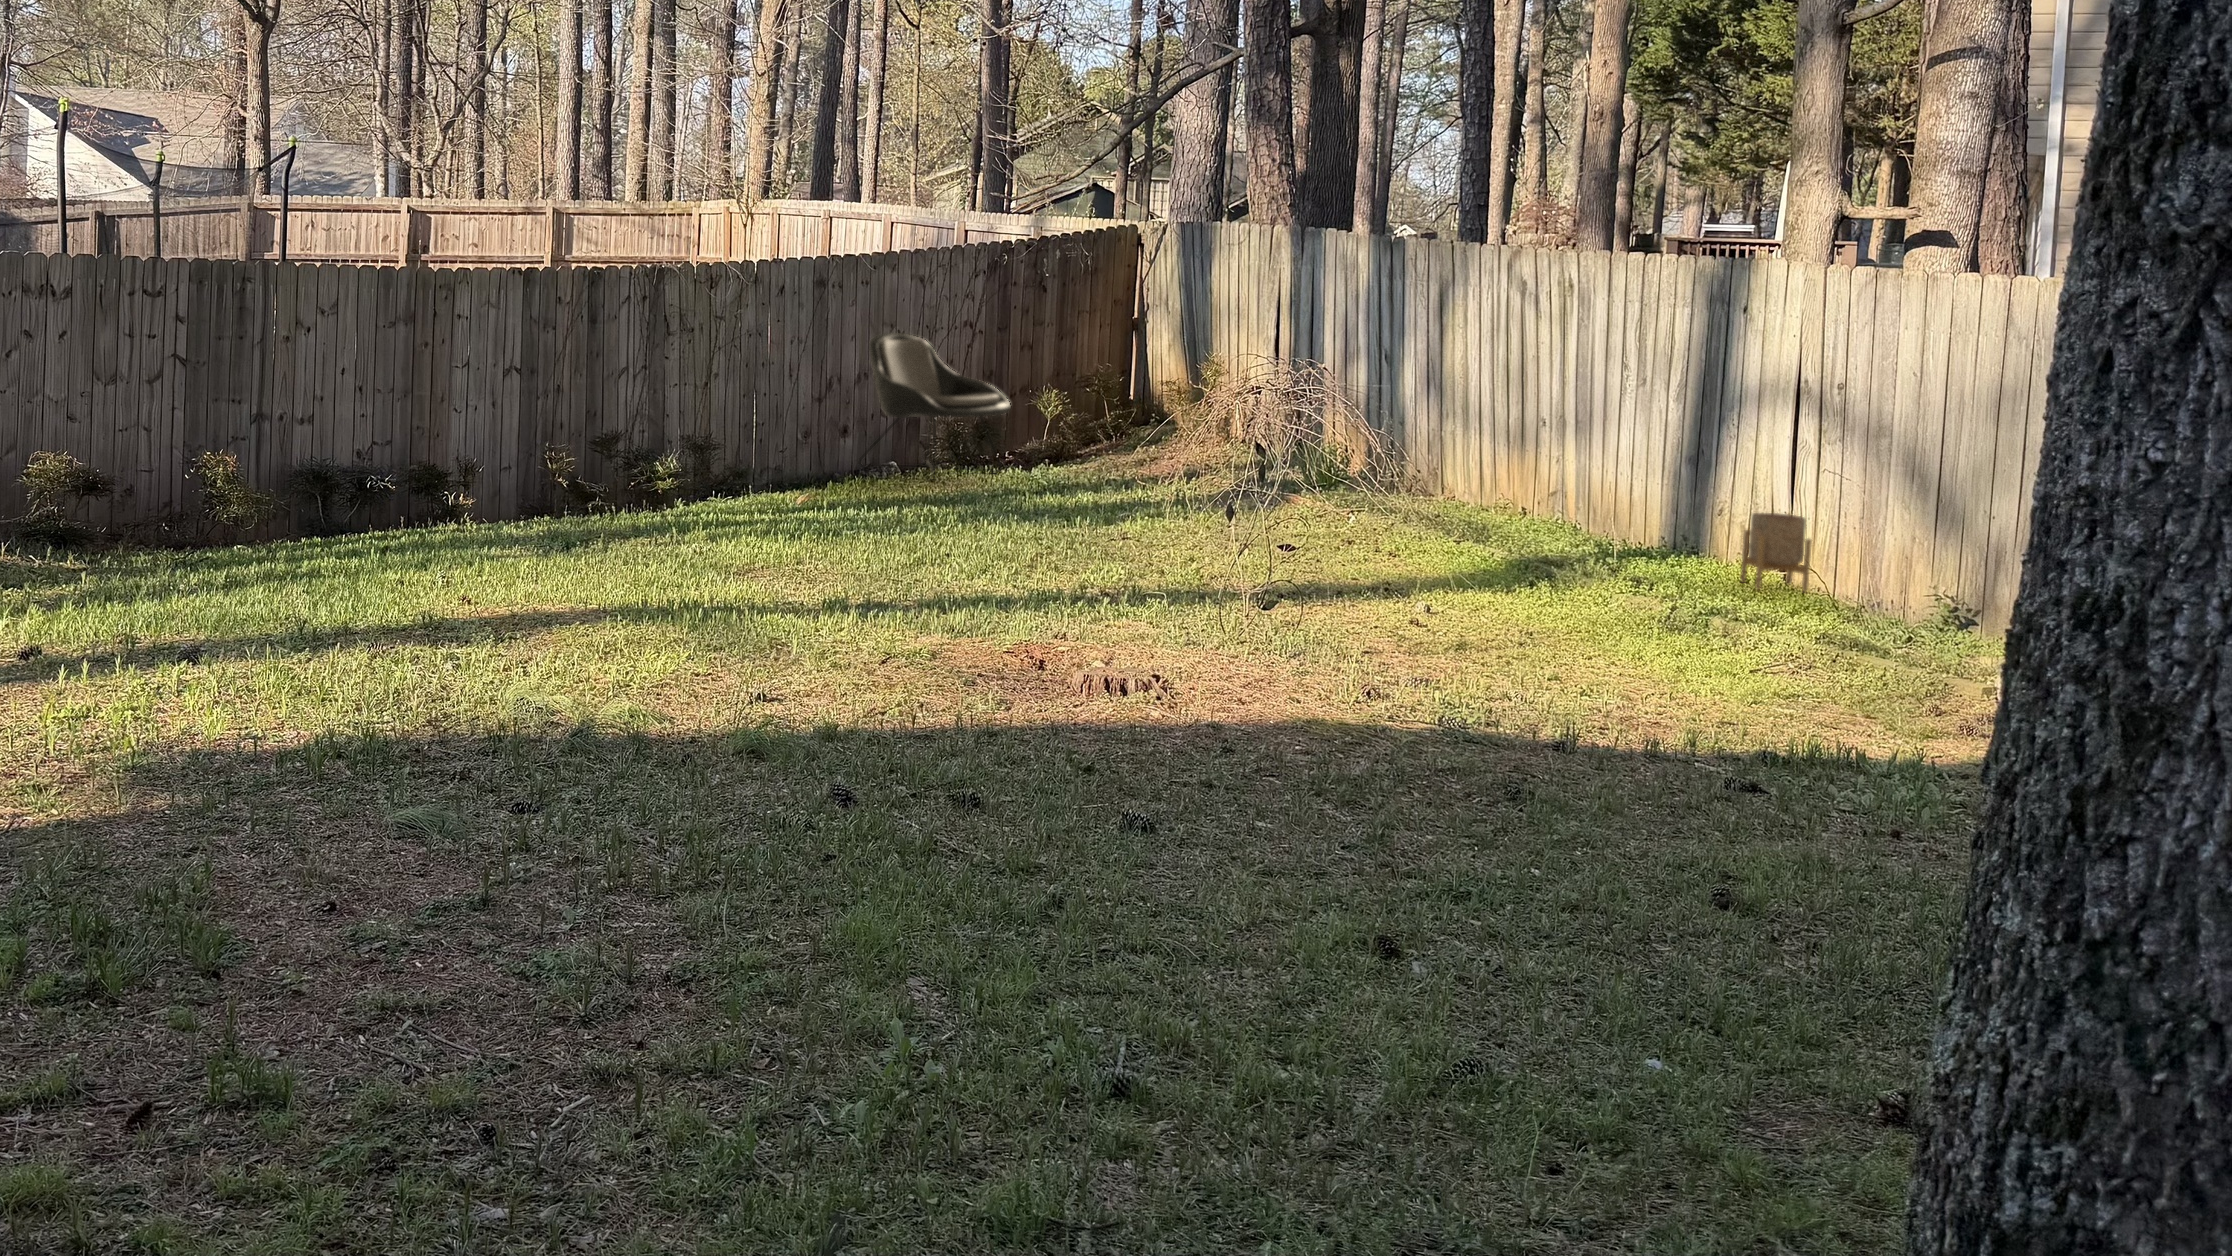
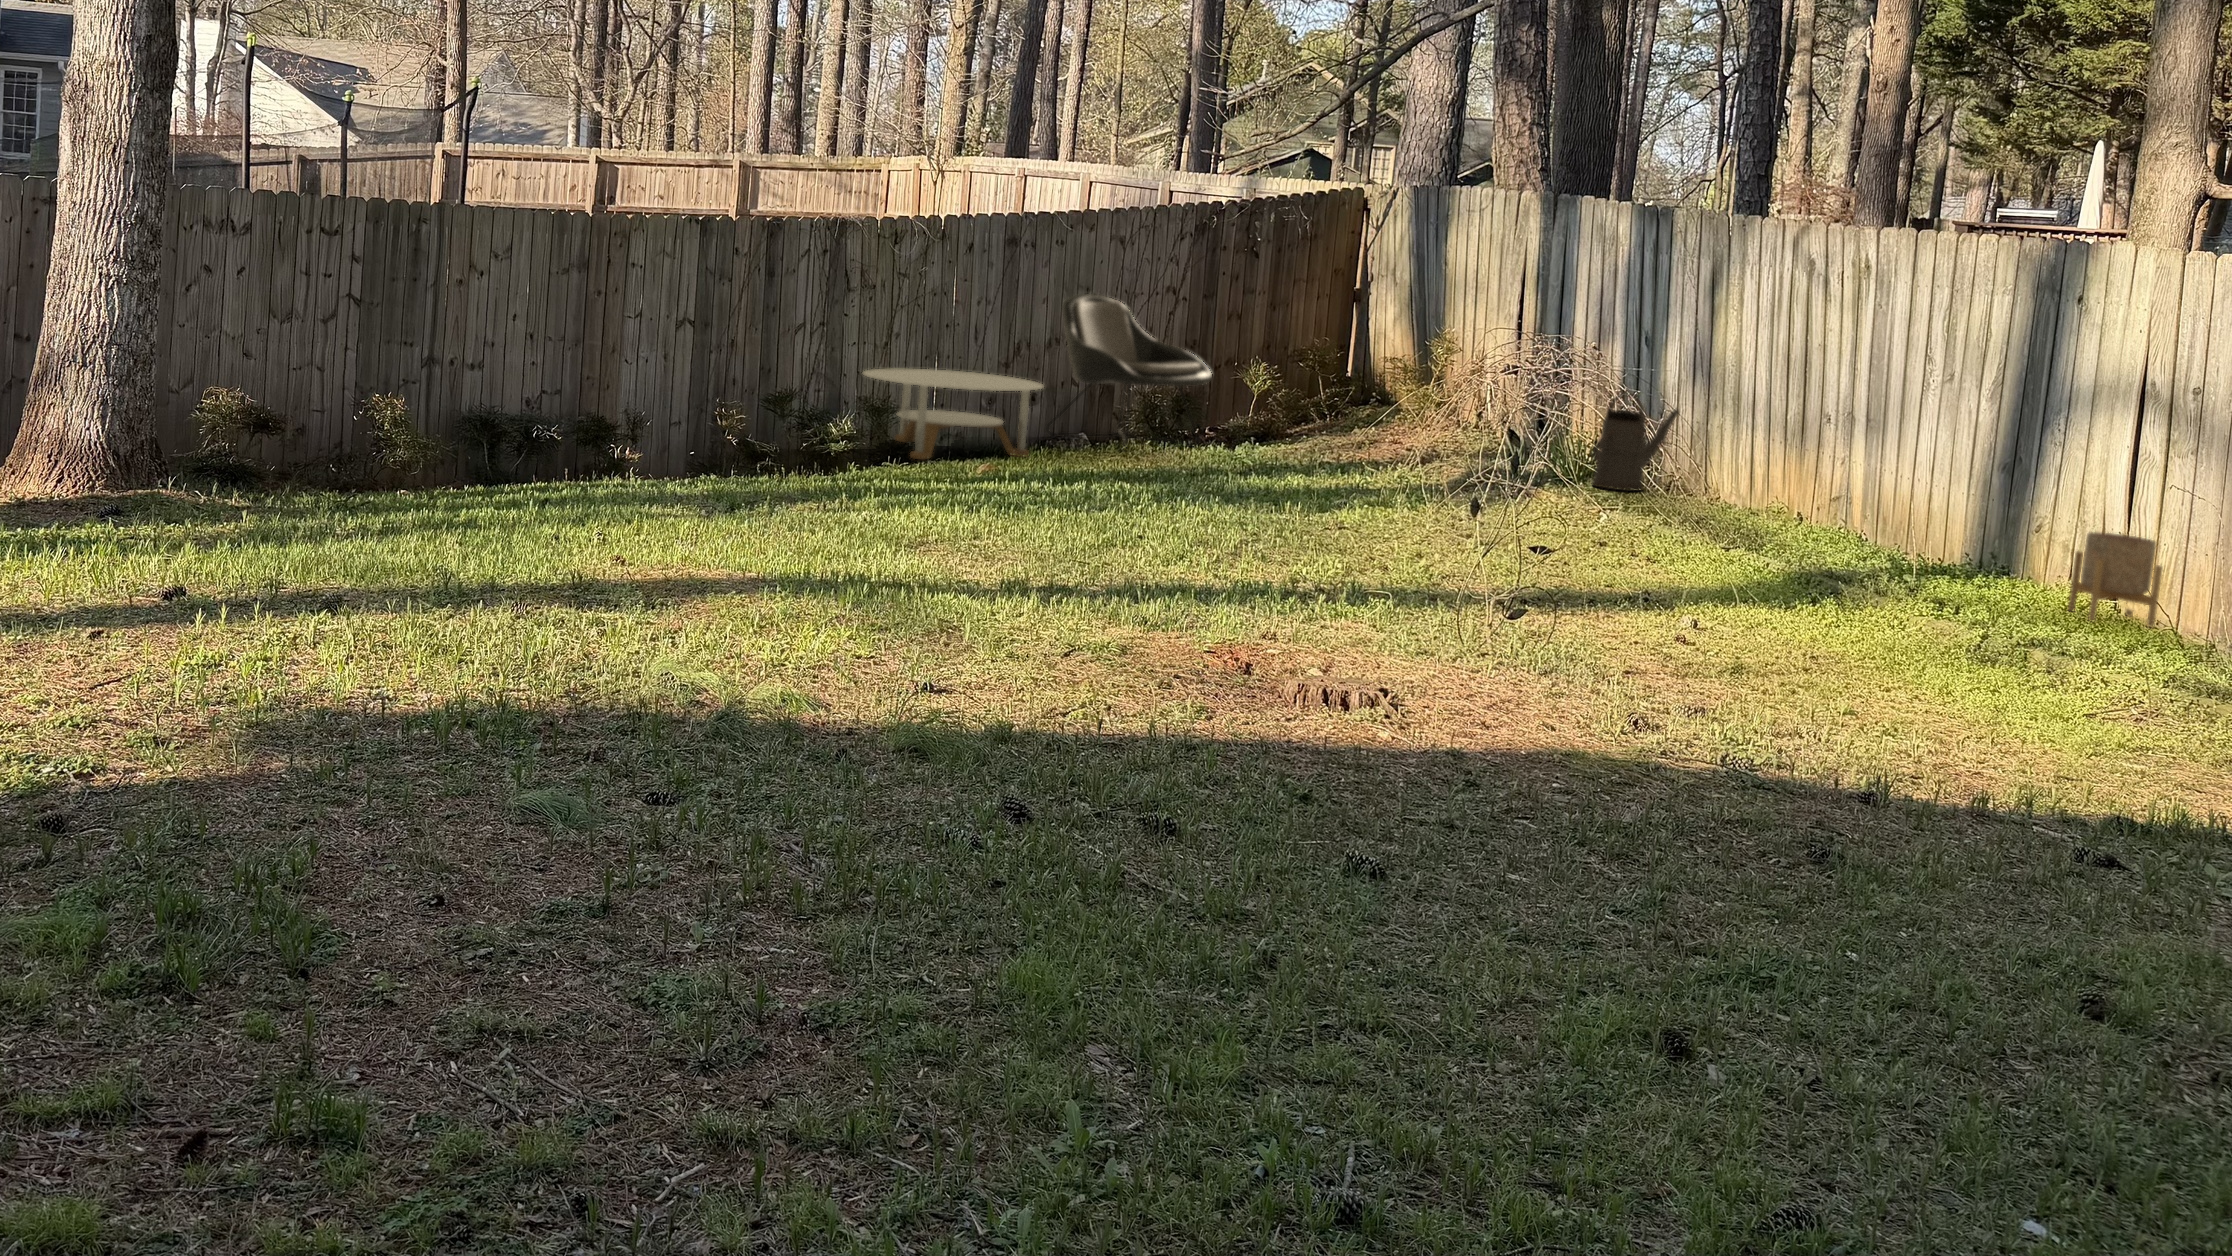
watering can: none [1350,407,1424,496] -> present [1592,394,1679,491]
round table: none [682,410,855,496] -> present [863,368,1043,459]

